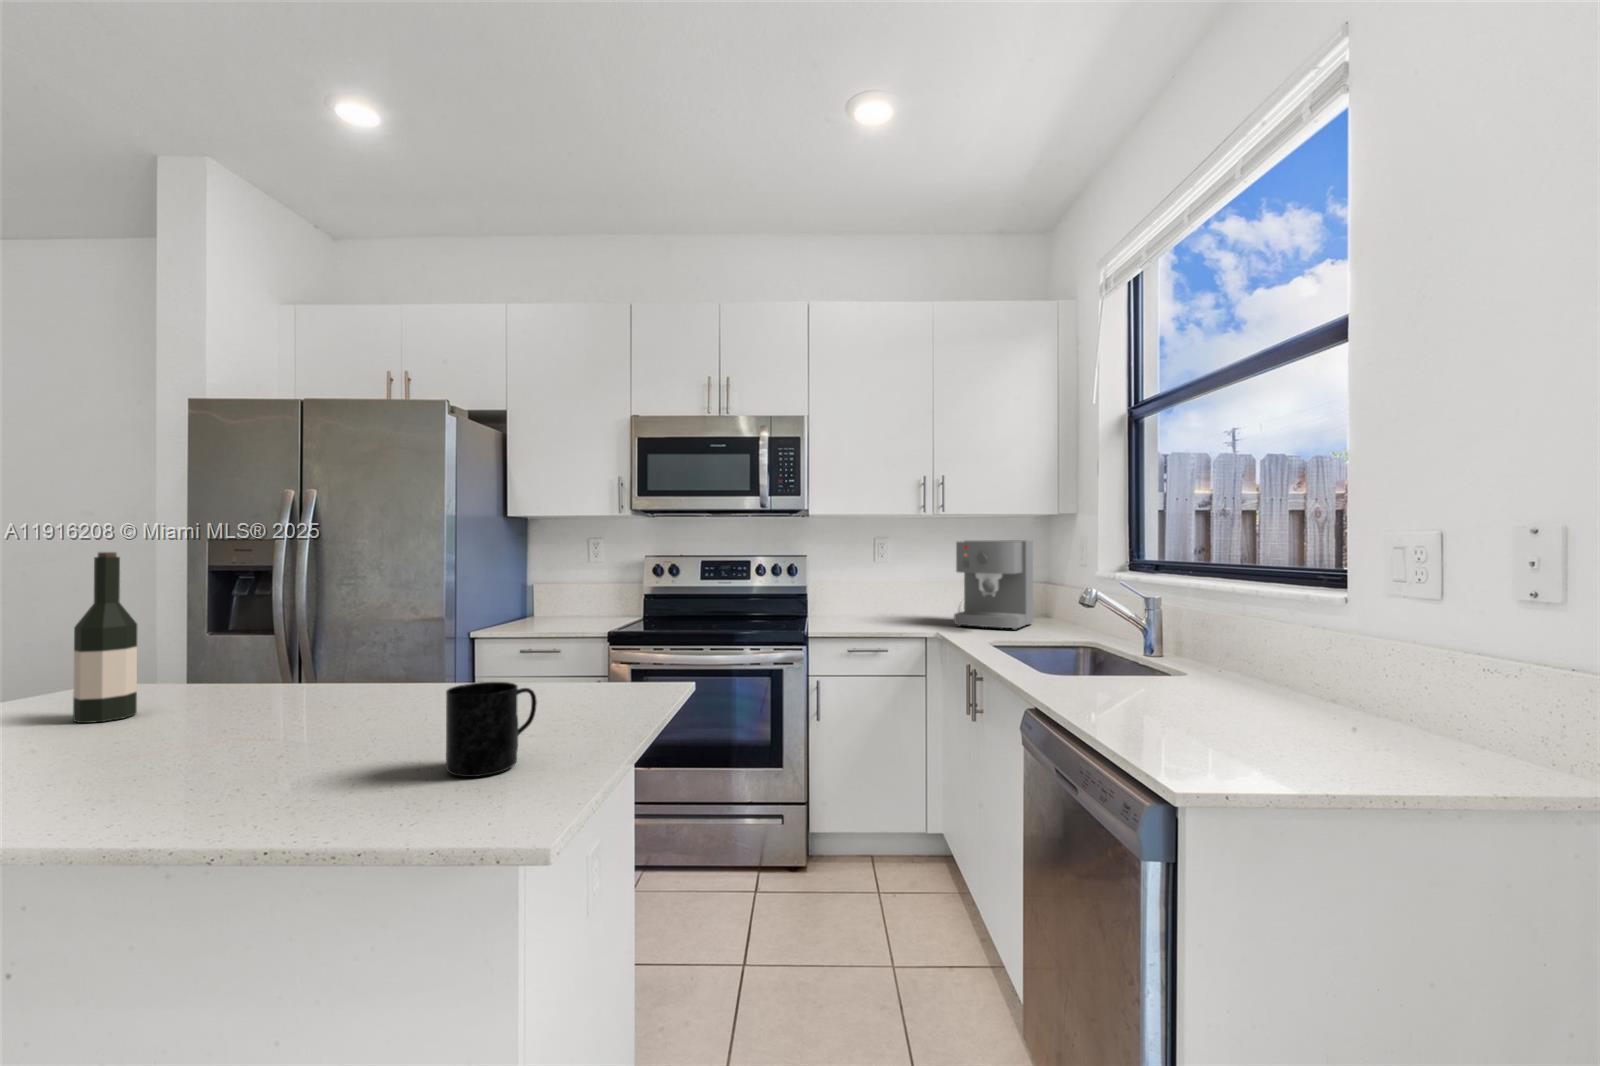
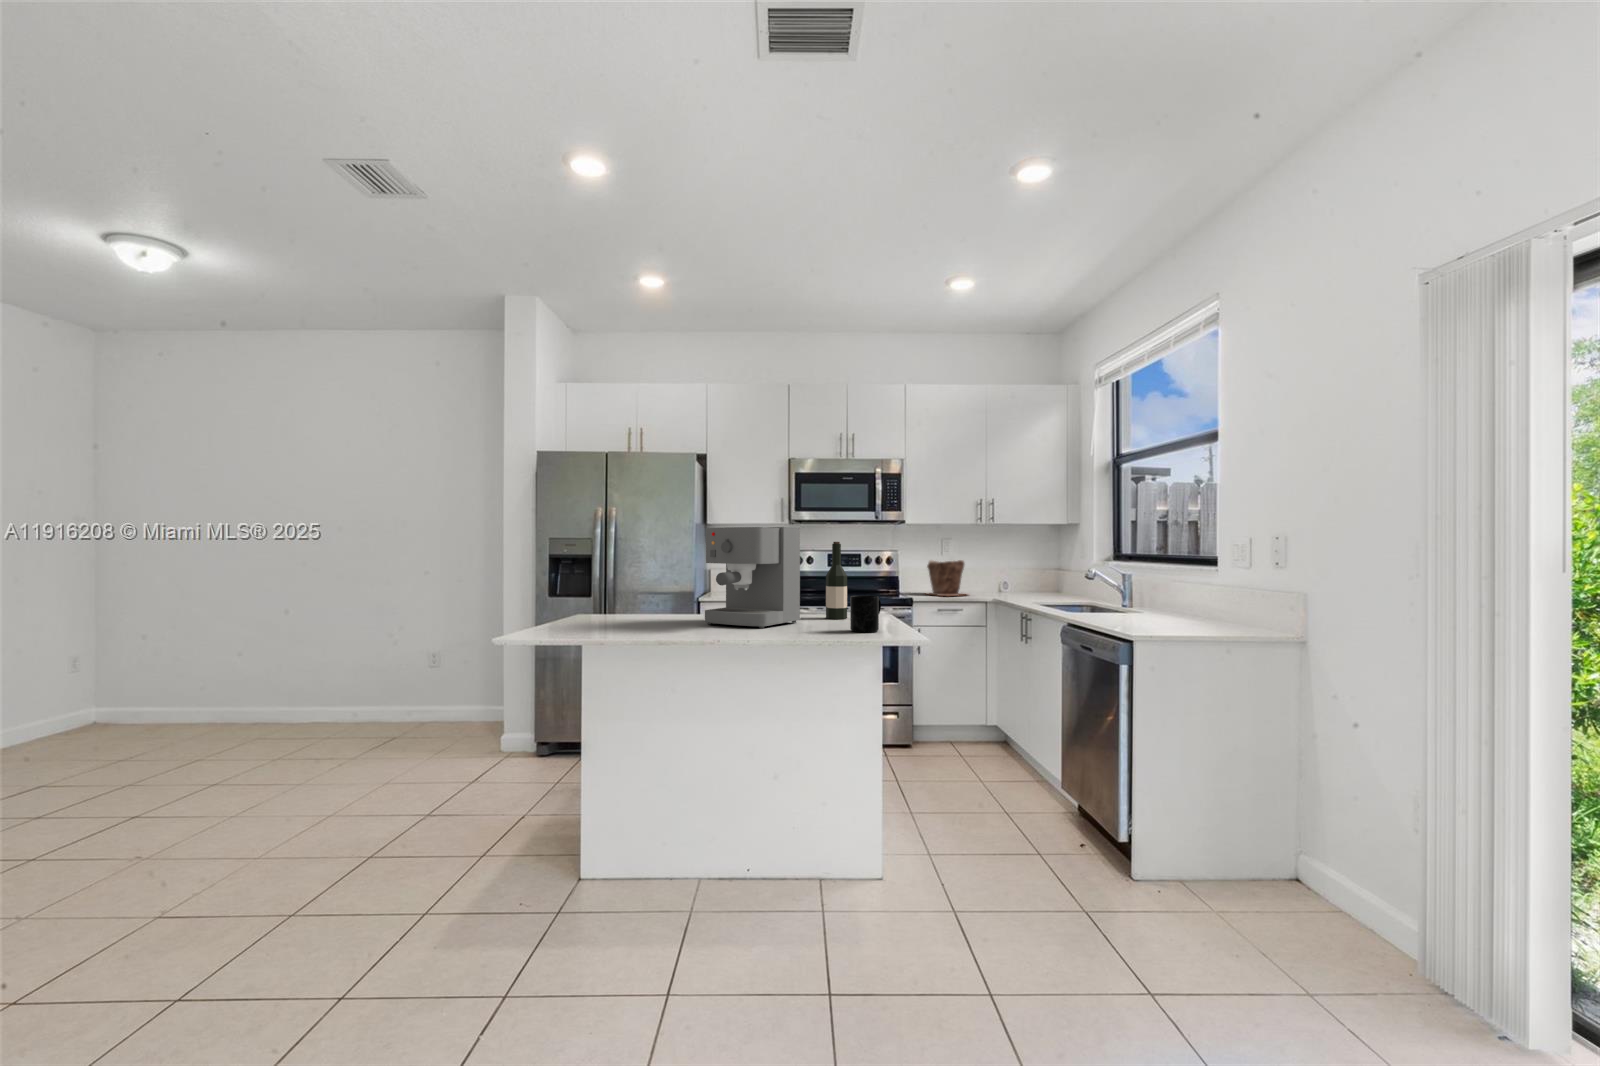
coffee maker: present [954,540,1033,630] -> present [705,527,800,629]
wine bottle: present [73,552,137,723] -> present [826,542,847,619]
plant pot: none [839,569,910,627] -> present [927,560,964,596]

